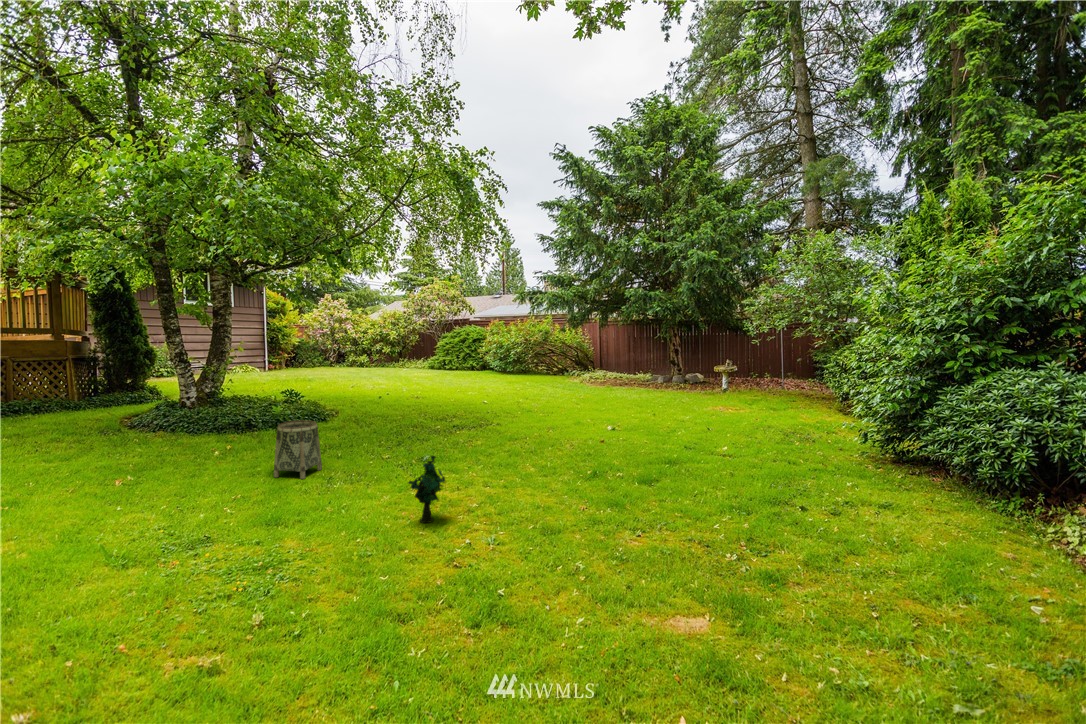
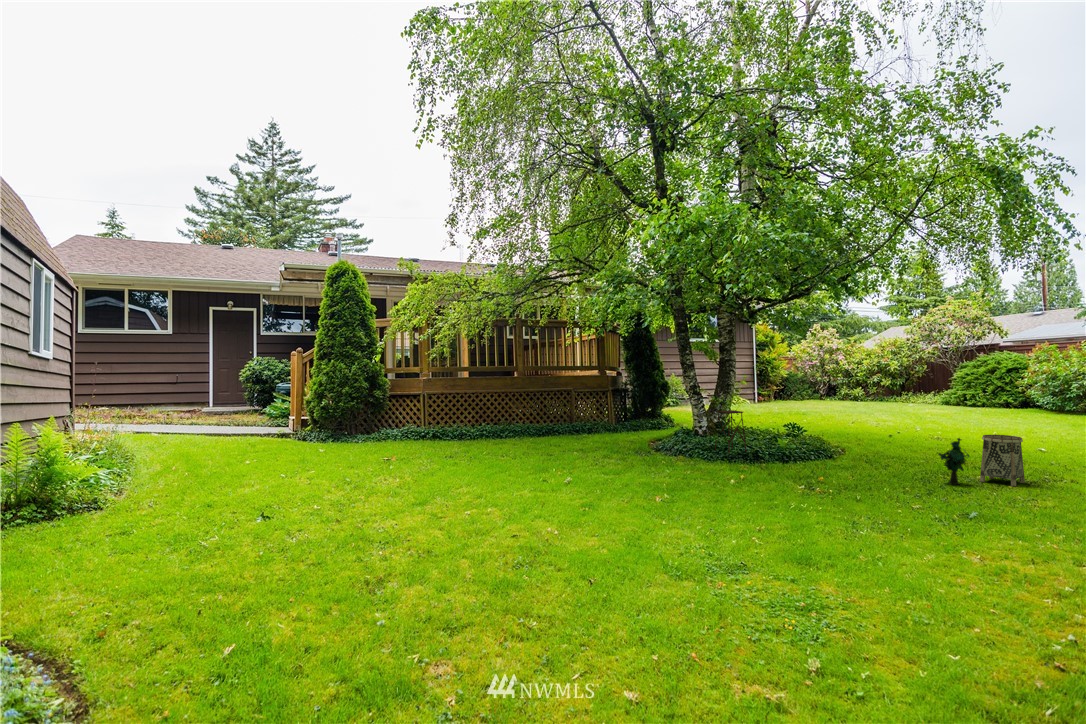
basket: present [274,420,322,479] -> present [980,435,1025,486]
side table: none [59,424,131,509] -> present [715,410,747,453]

